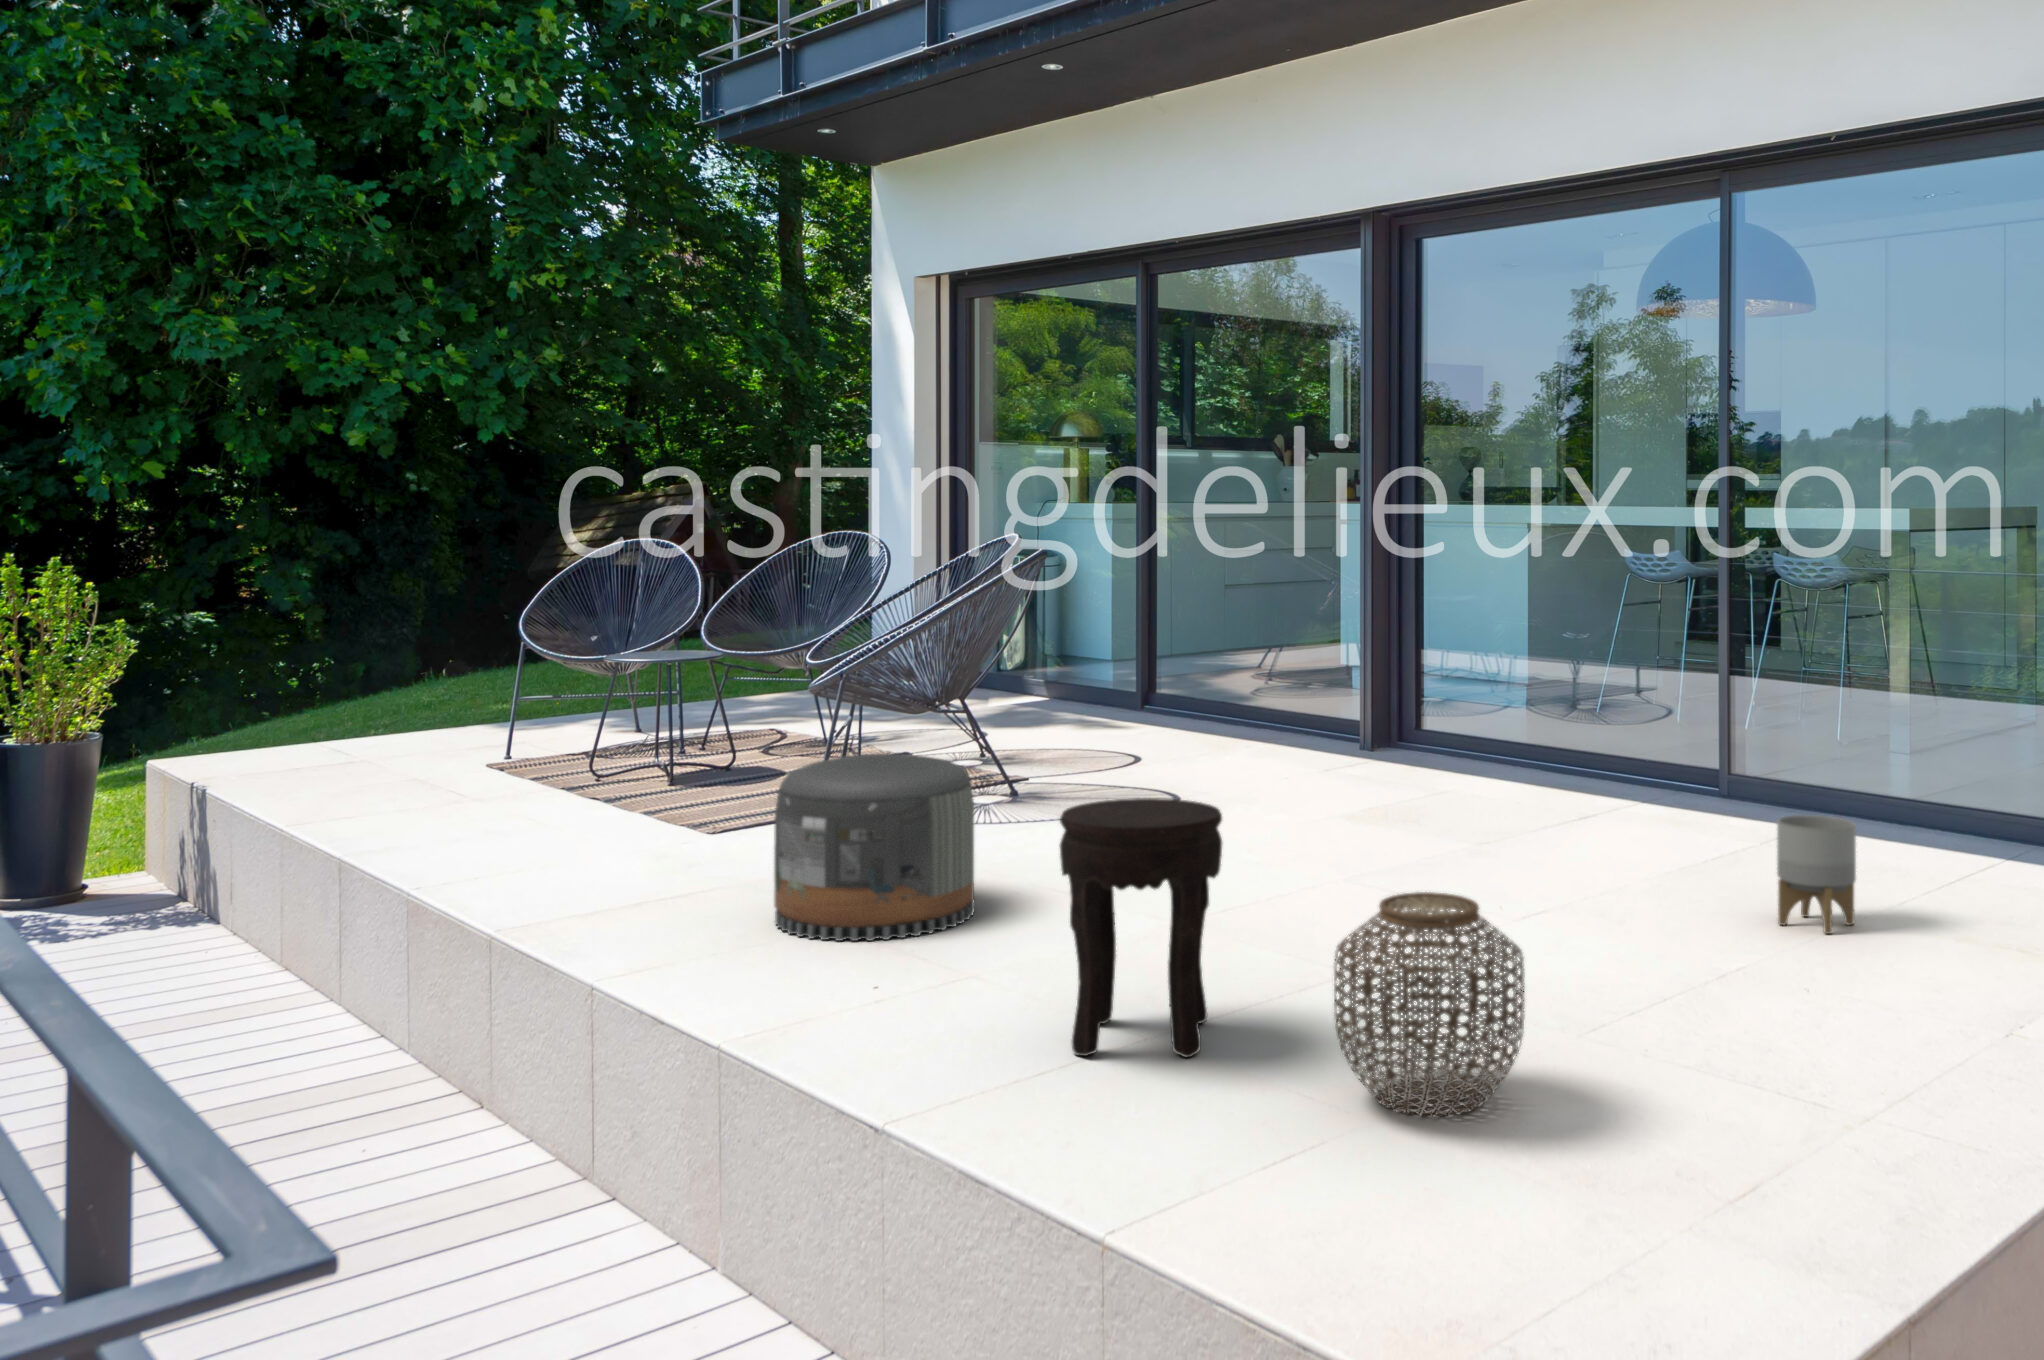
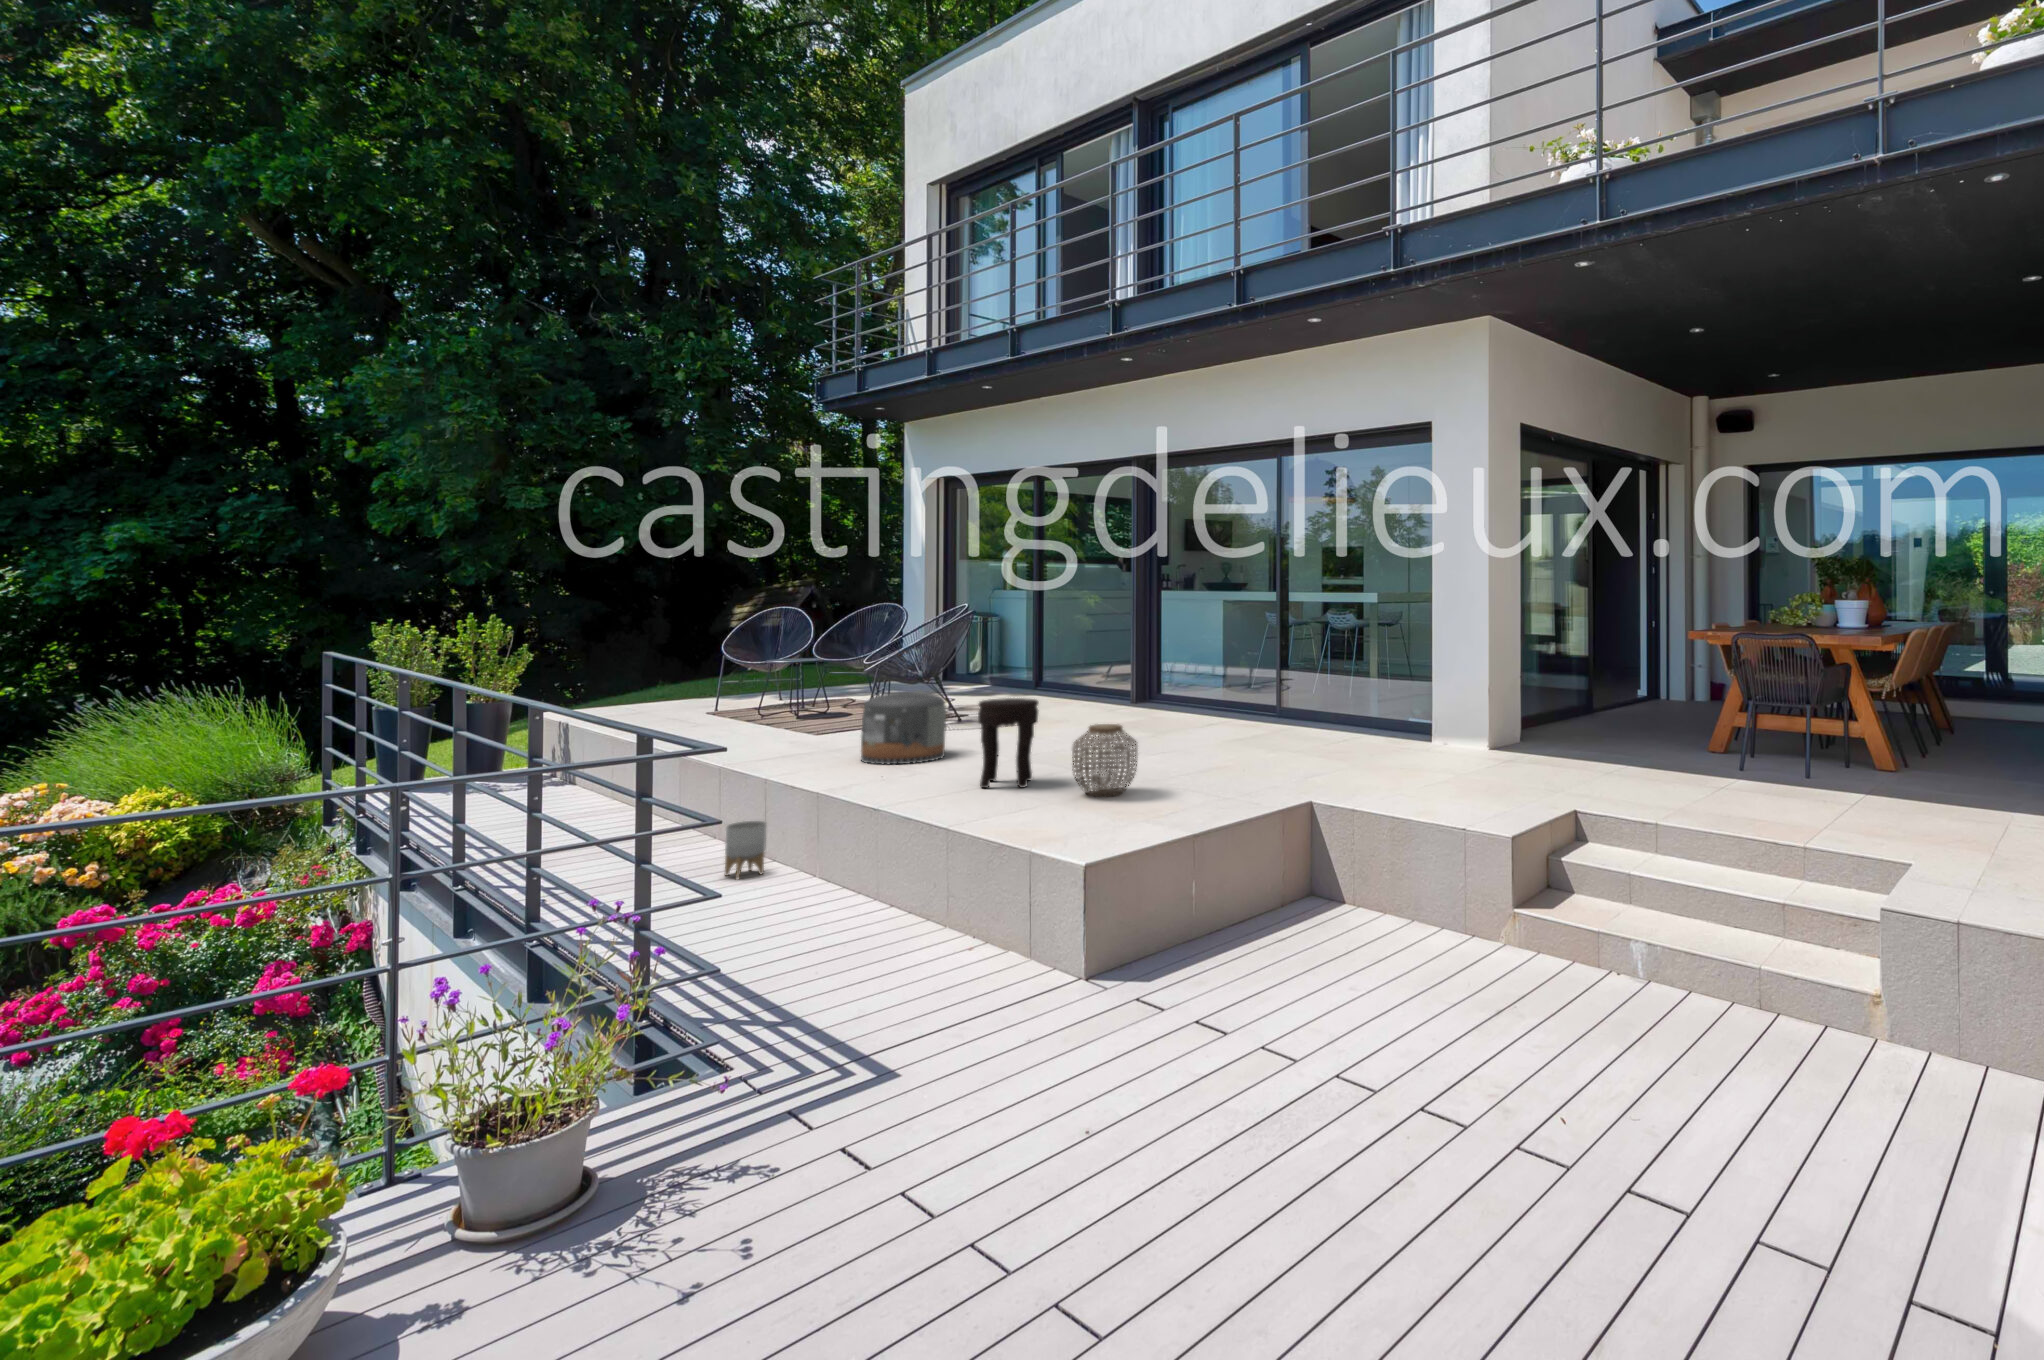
planter: present [1777,815,1856,934] -> present [725,821,767,879]

